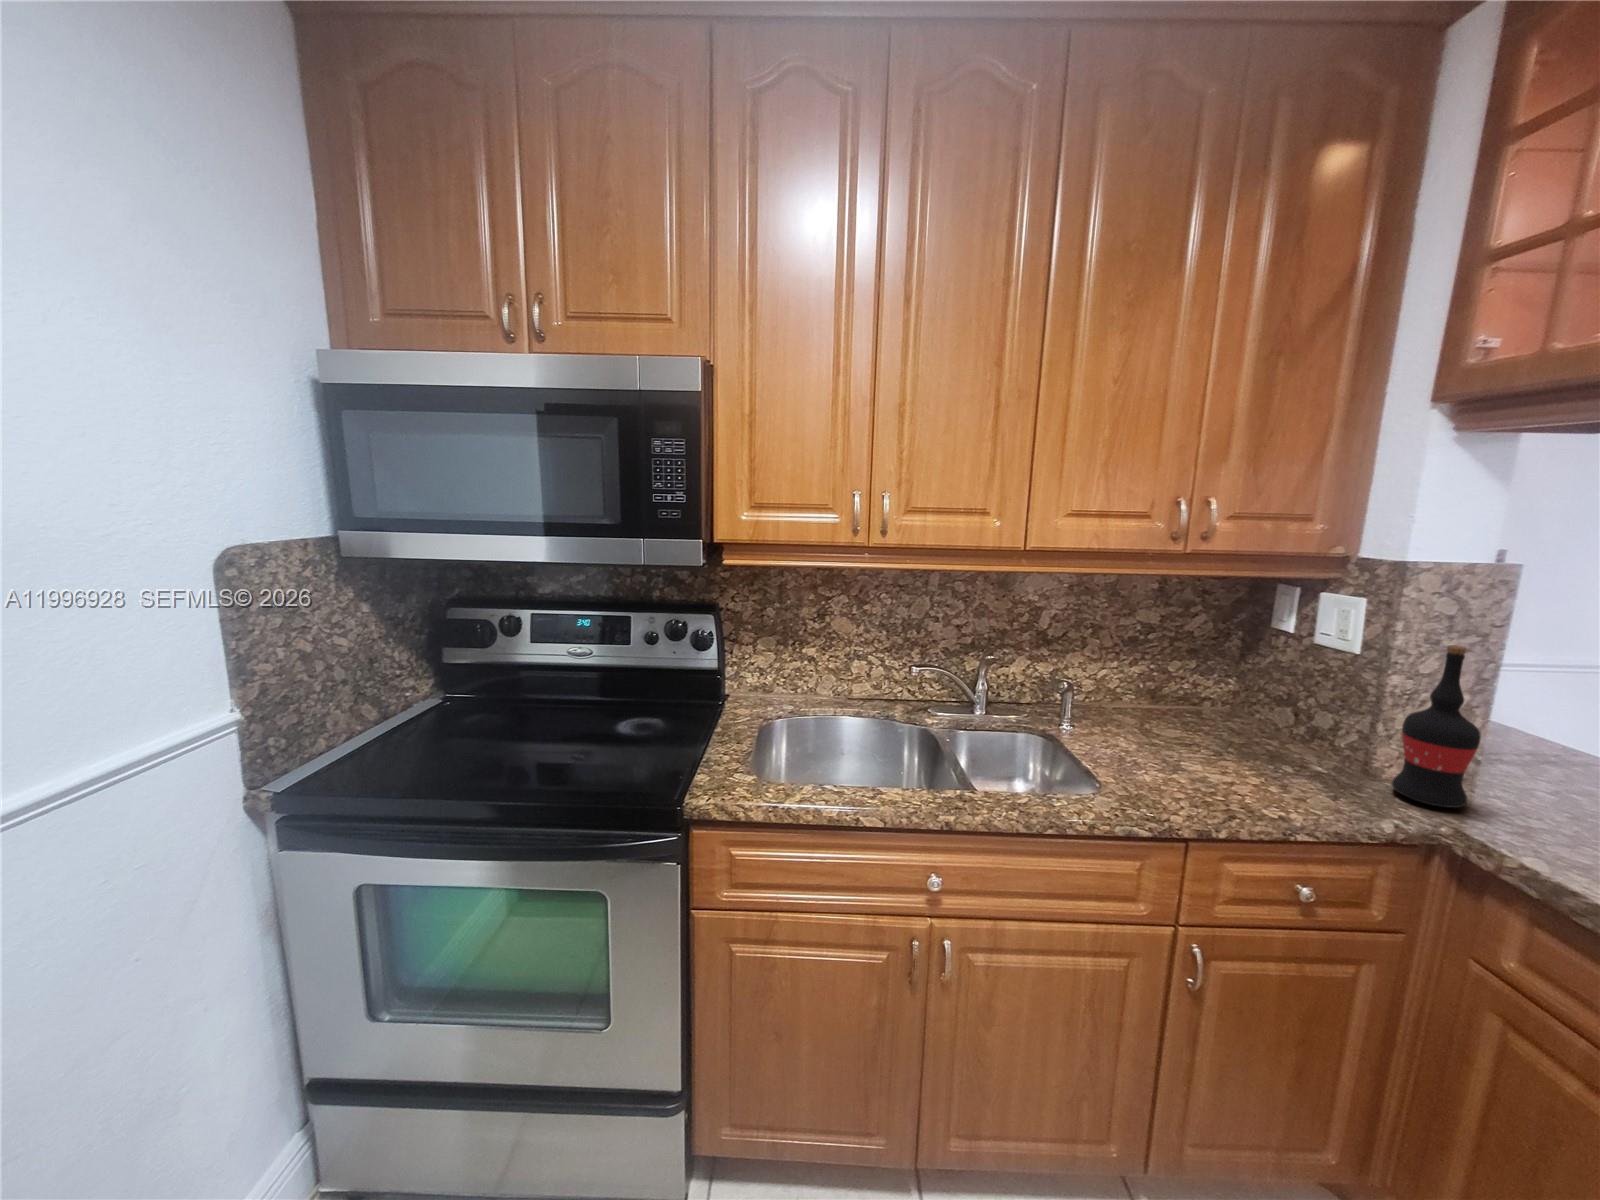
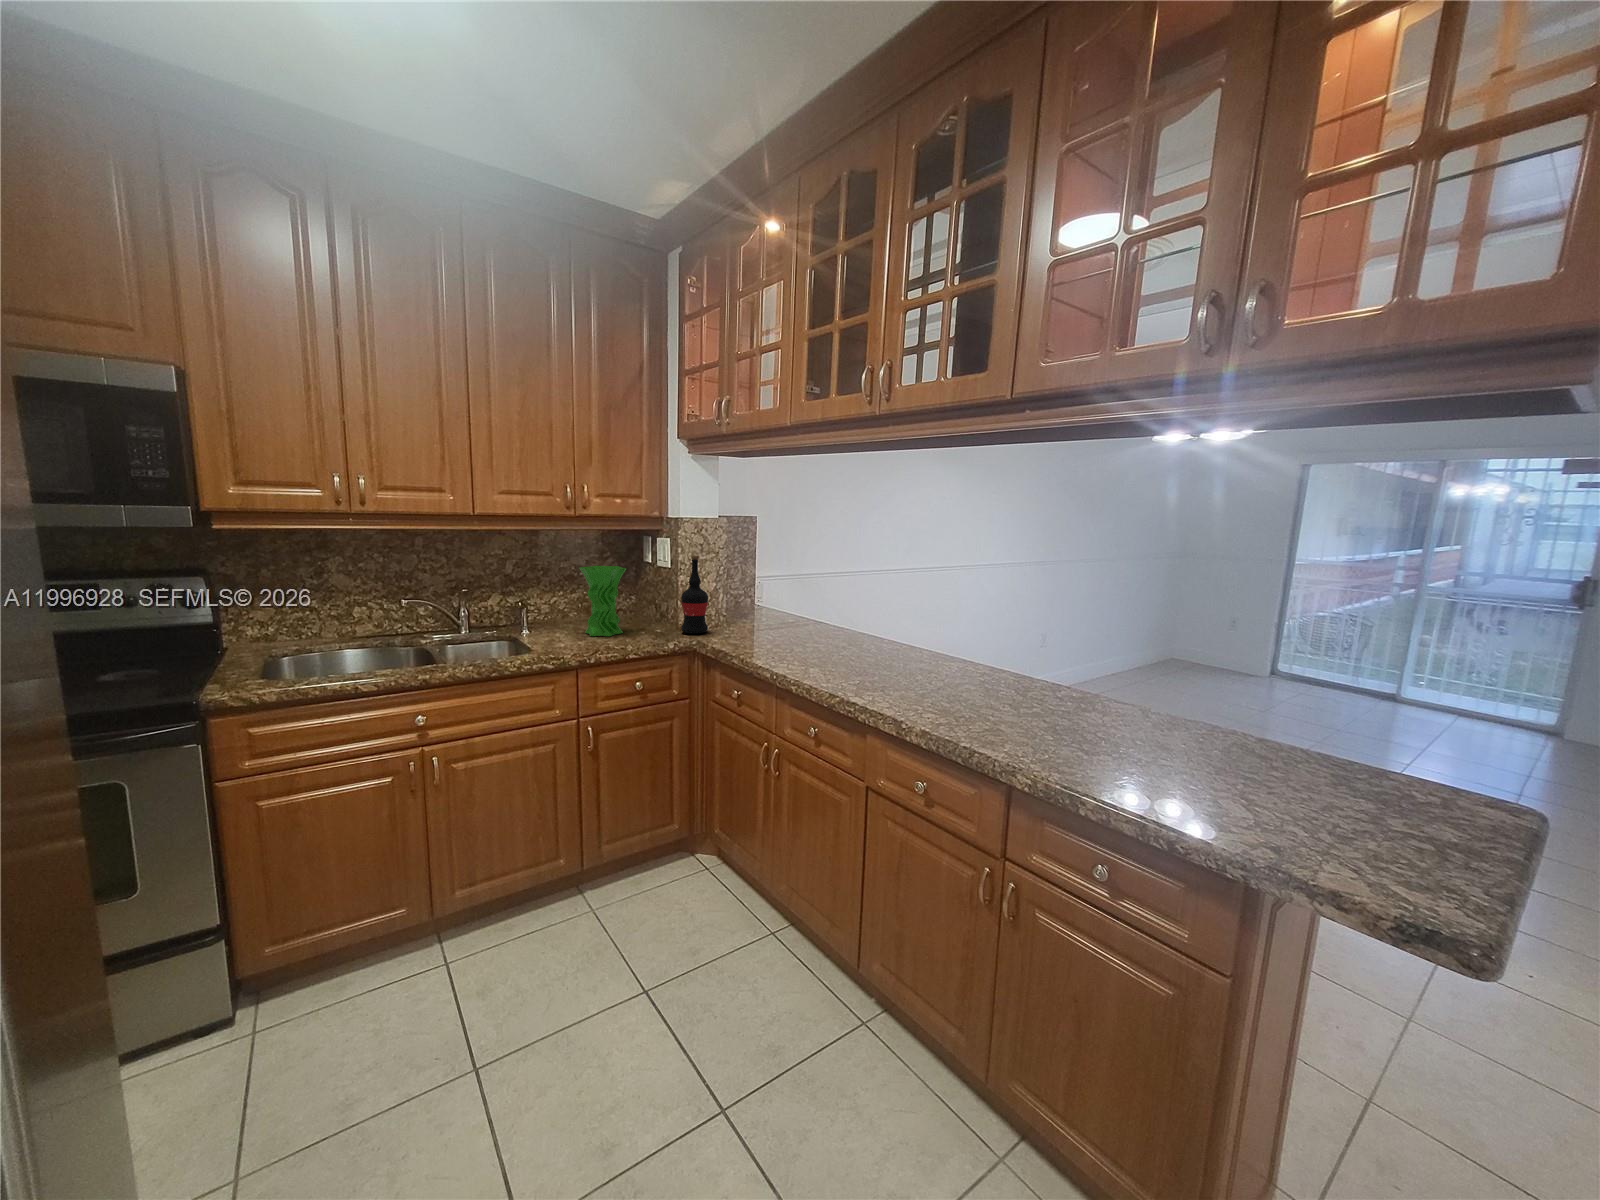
vase: none [1176,638,1280,773] -> present [579,566,626,636]

